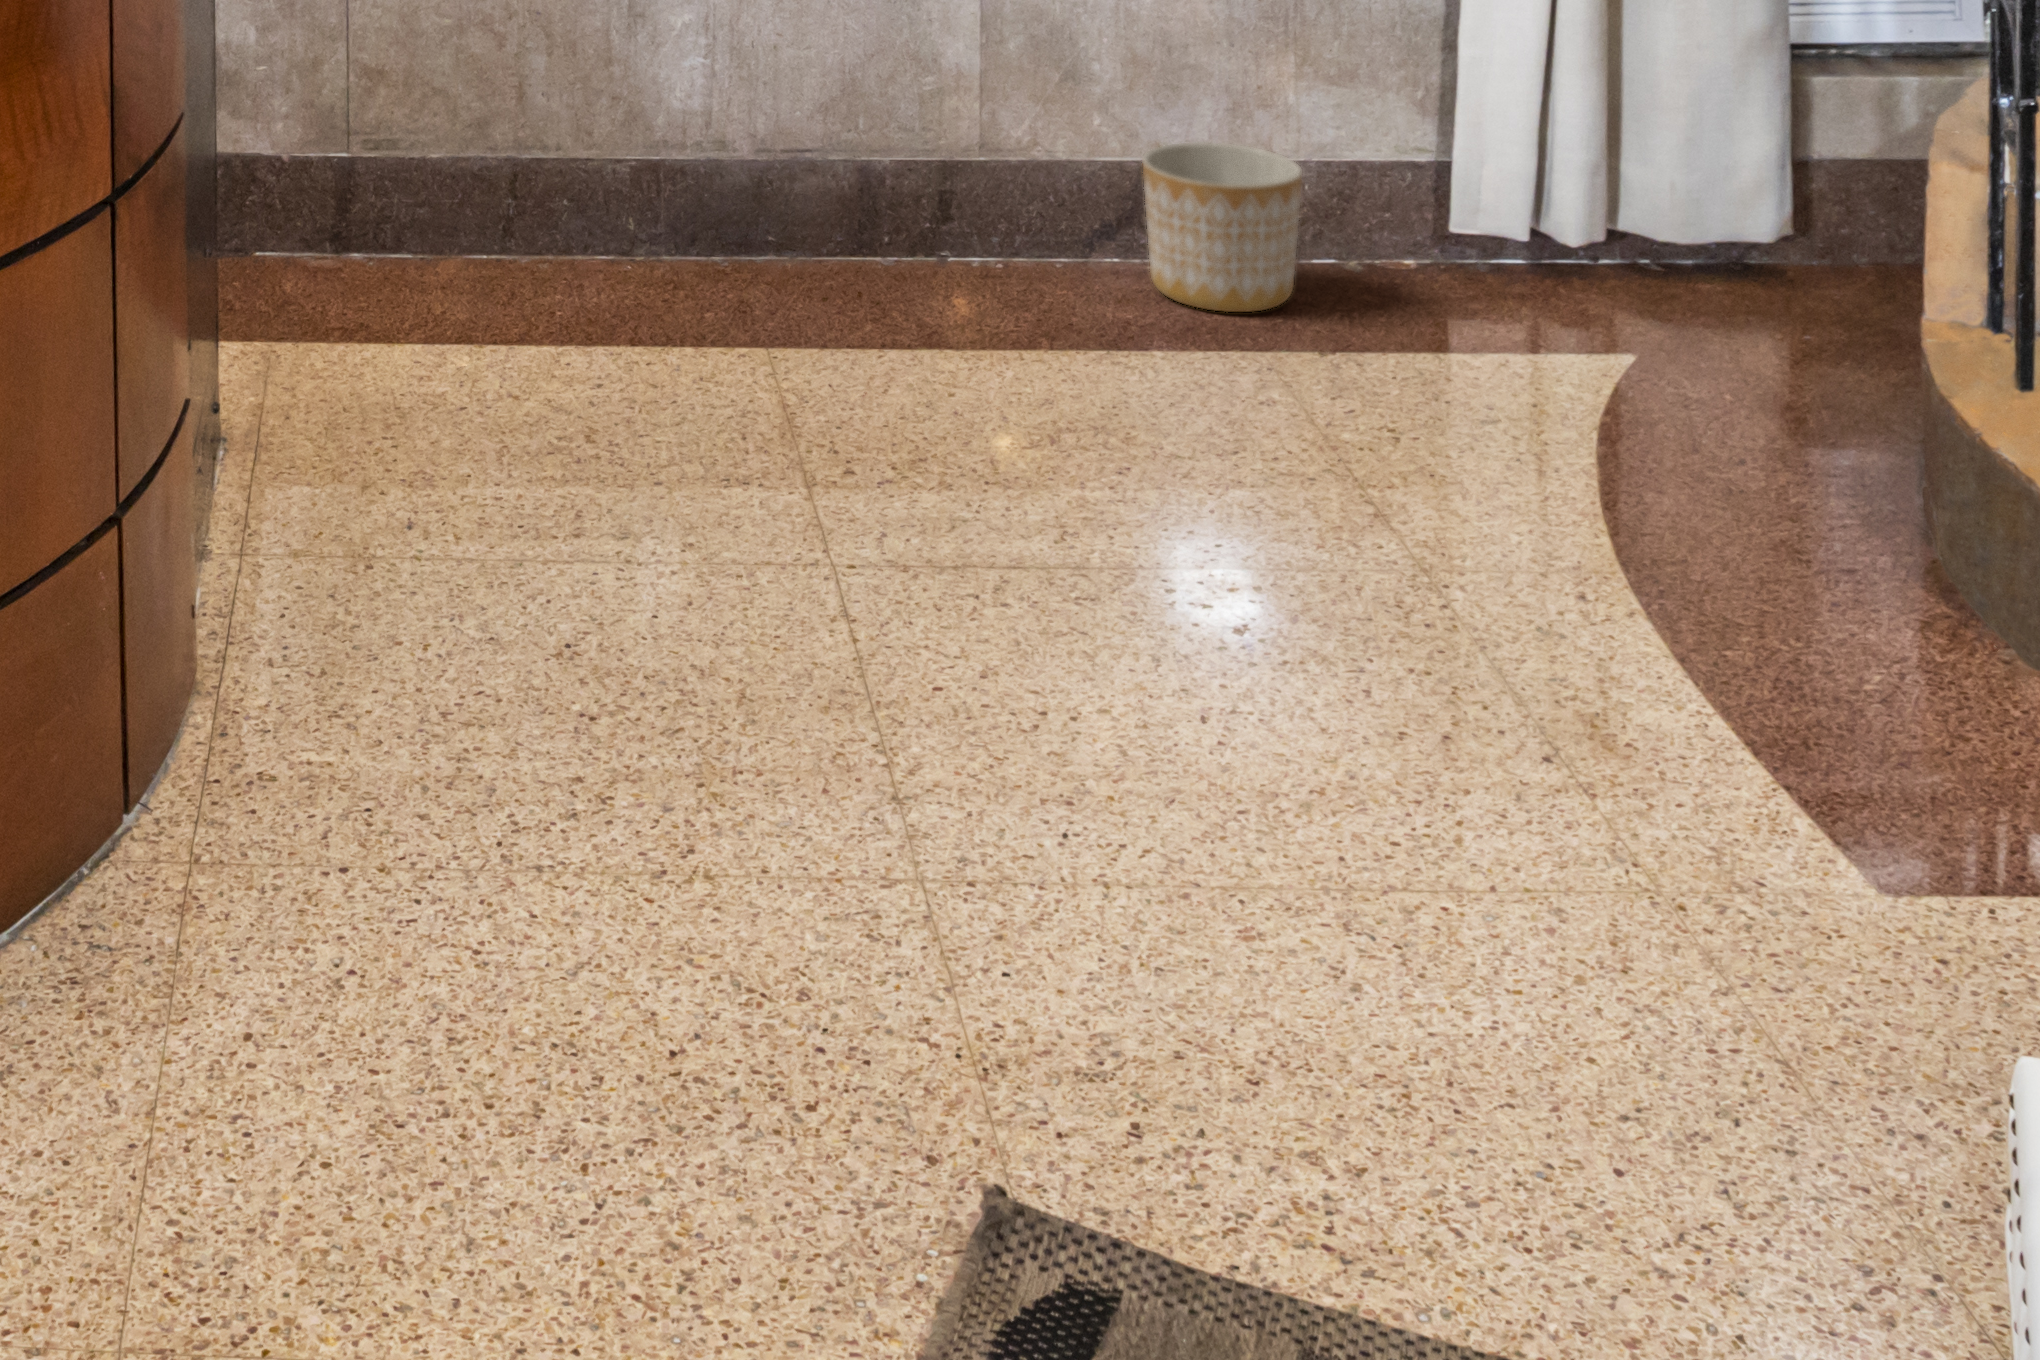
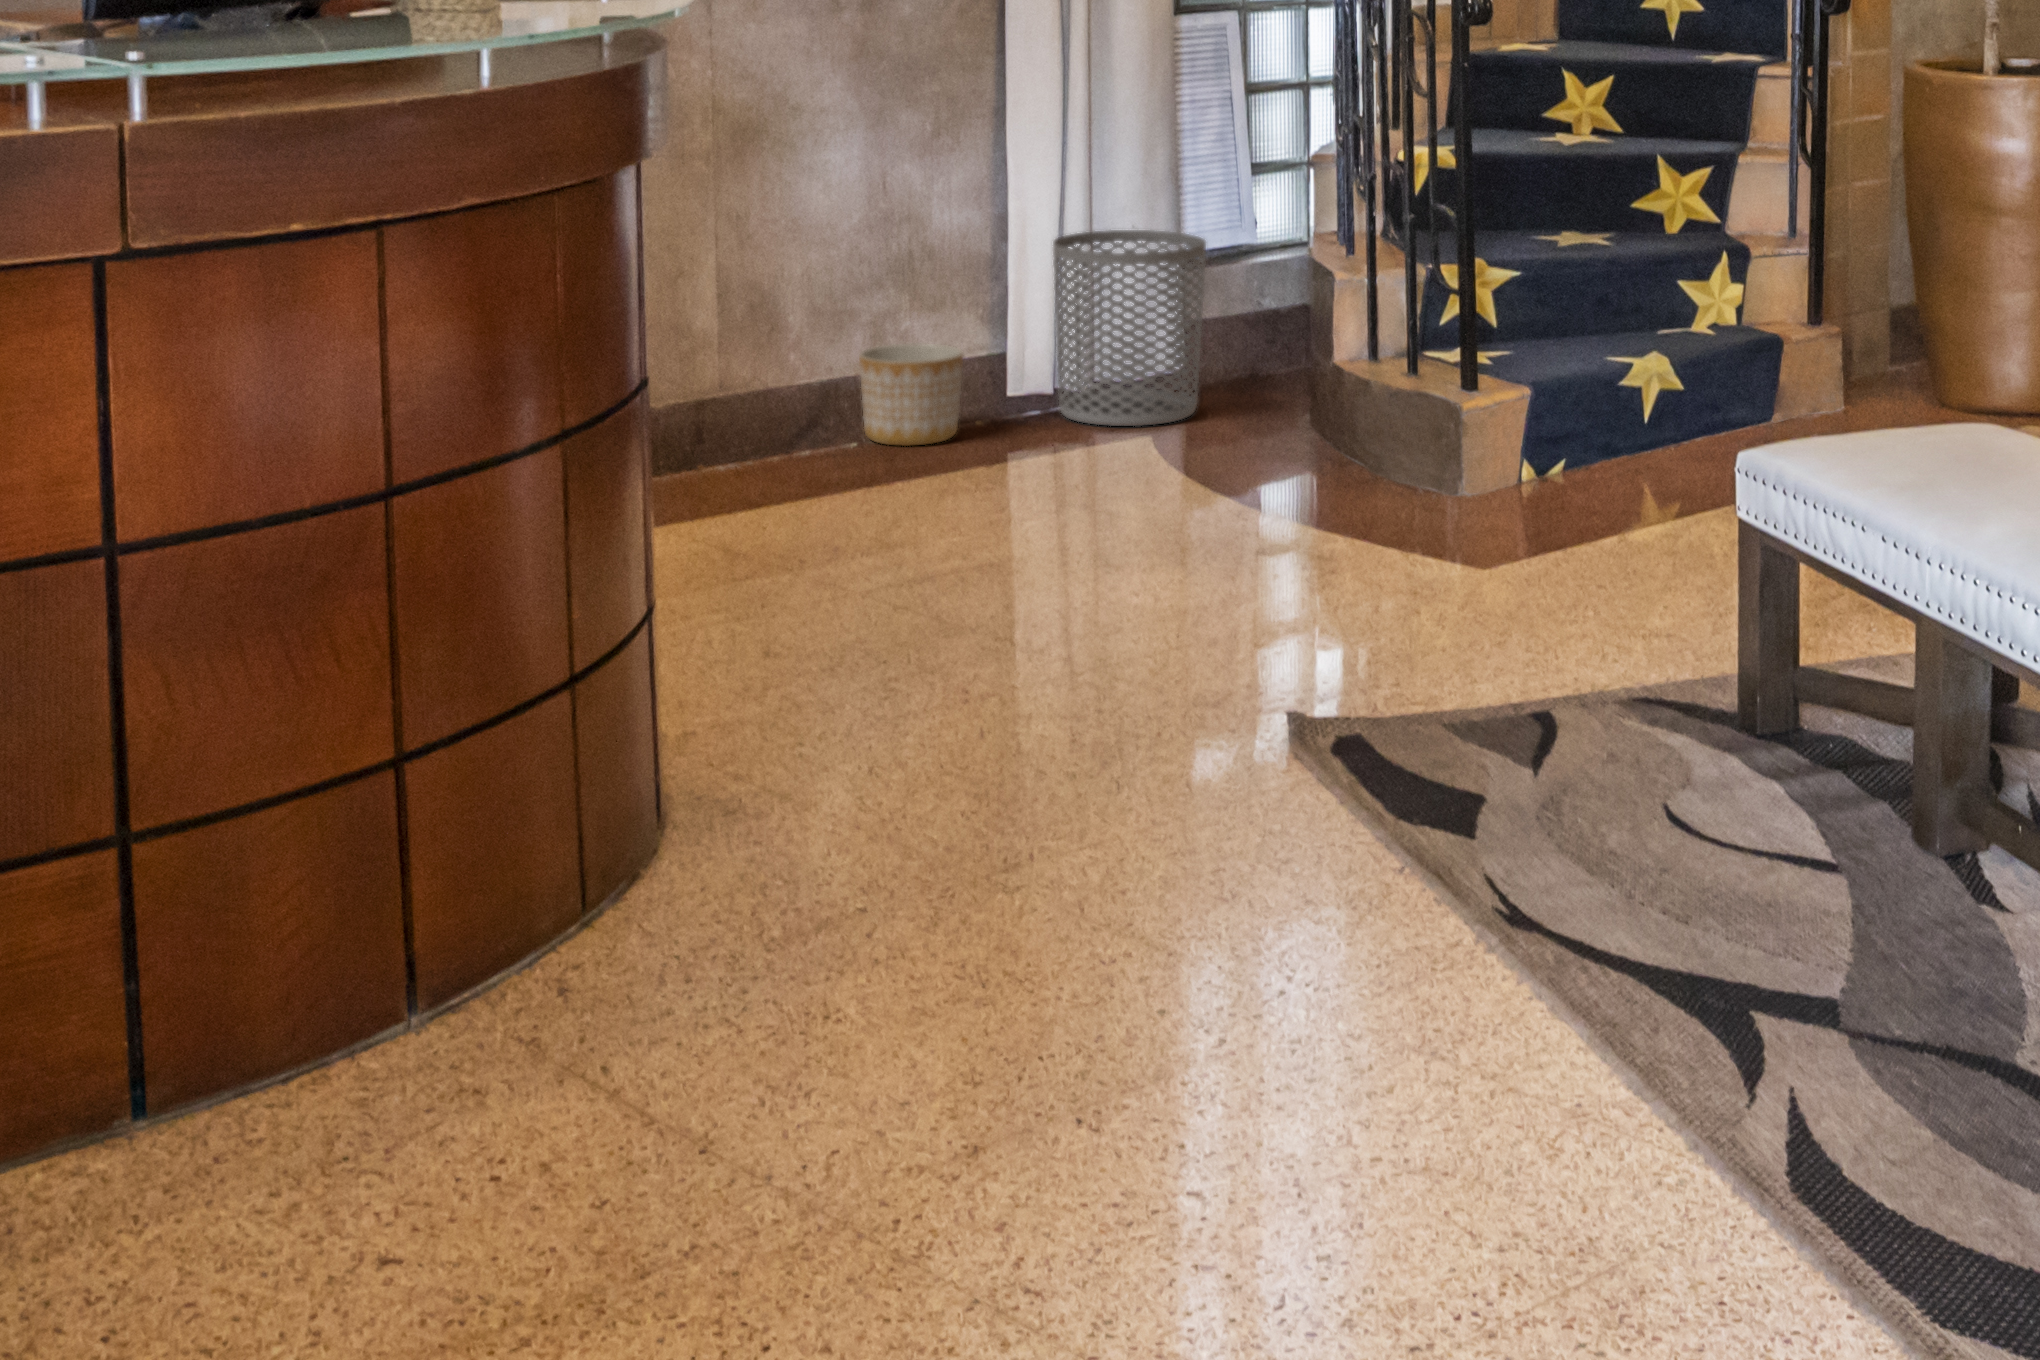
waste bin: none [1479,11,1744,356] -> present [1053,230,1206,426]

